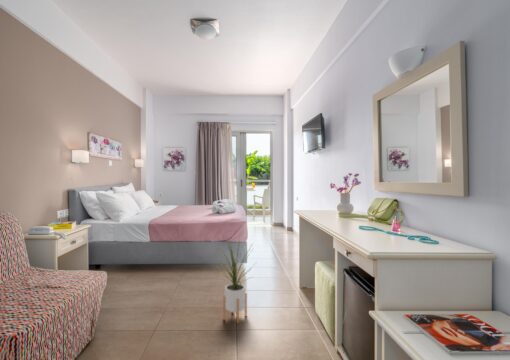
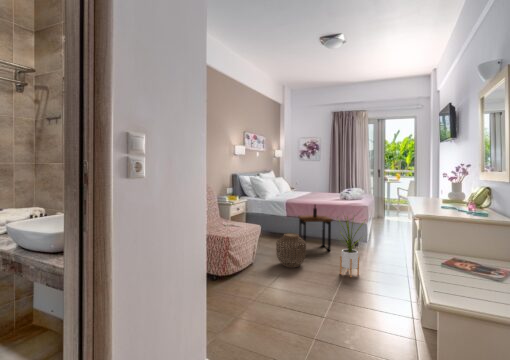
side table: none [164,225,208,288] -> present [298,205,332,250]
woven basket: none [133,270,177,321] -> present [276,233,306,267]

